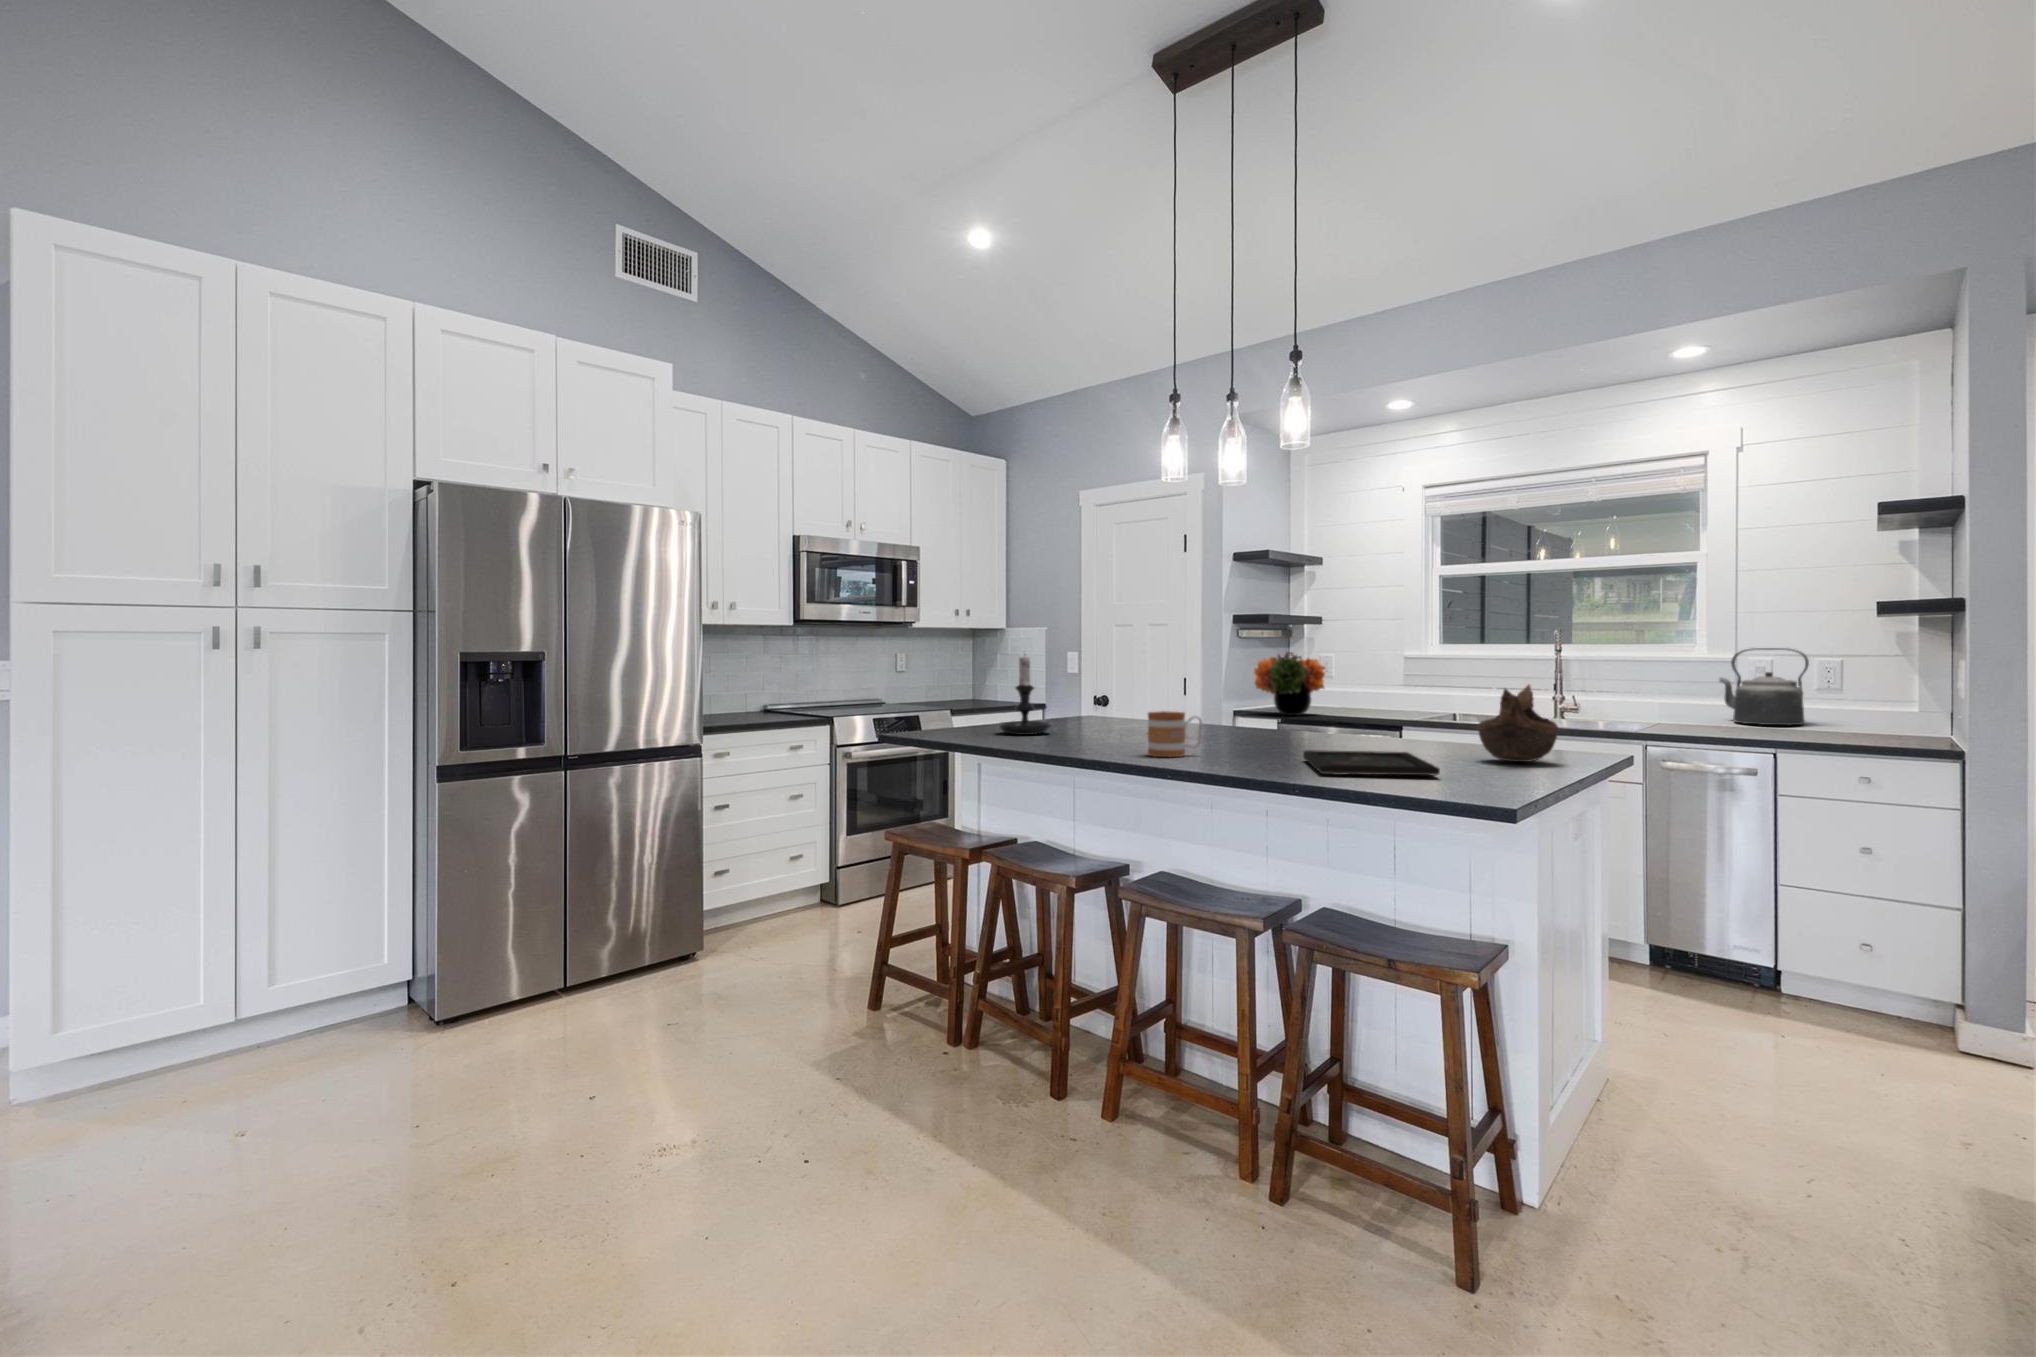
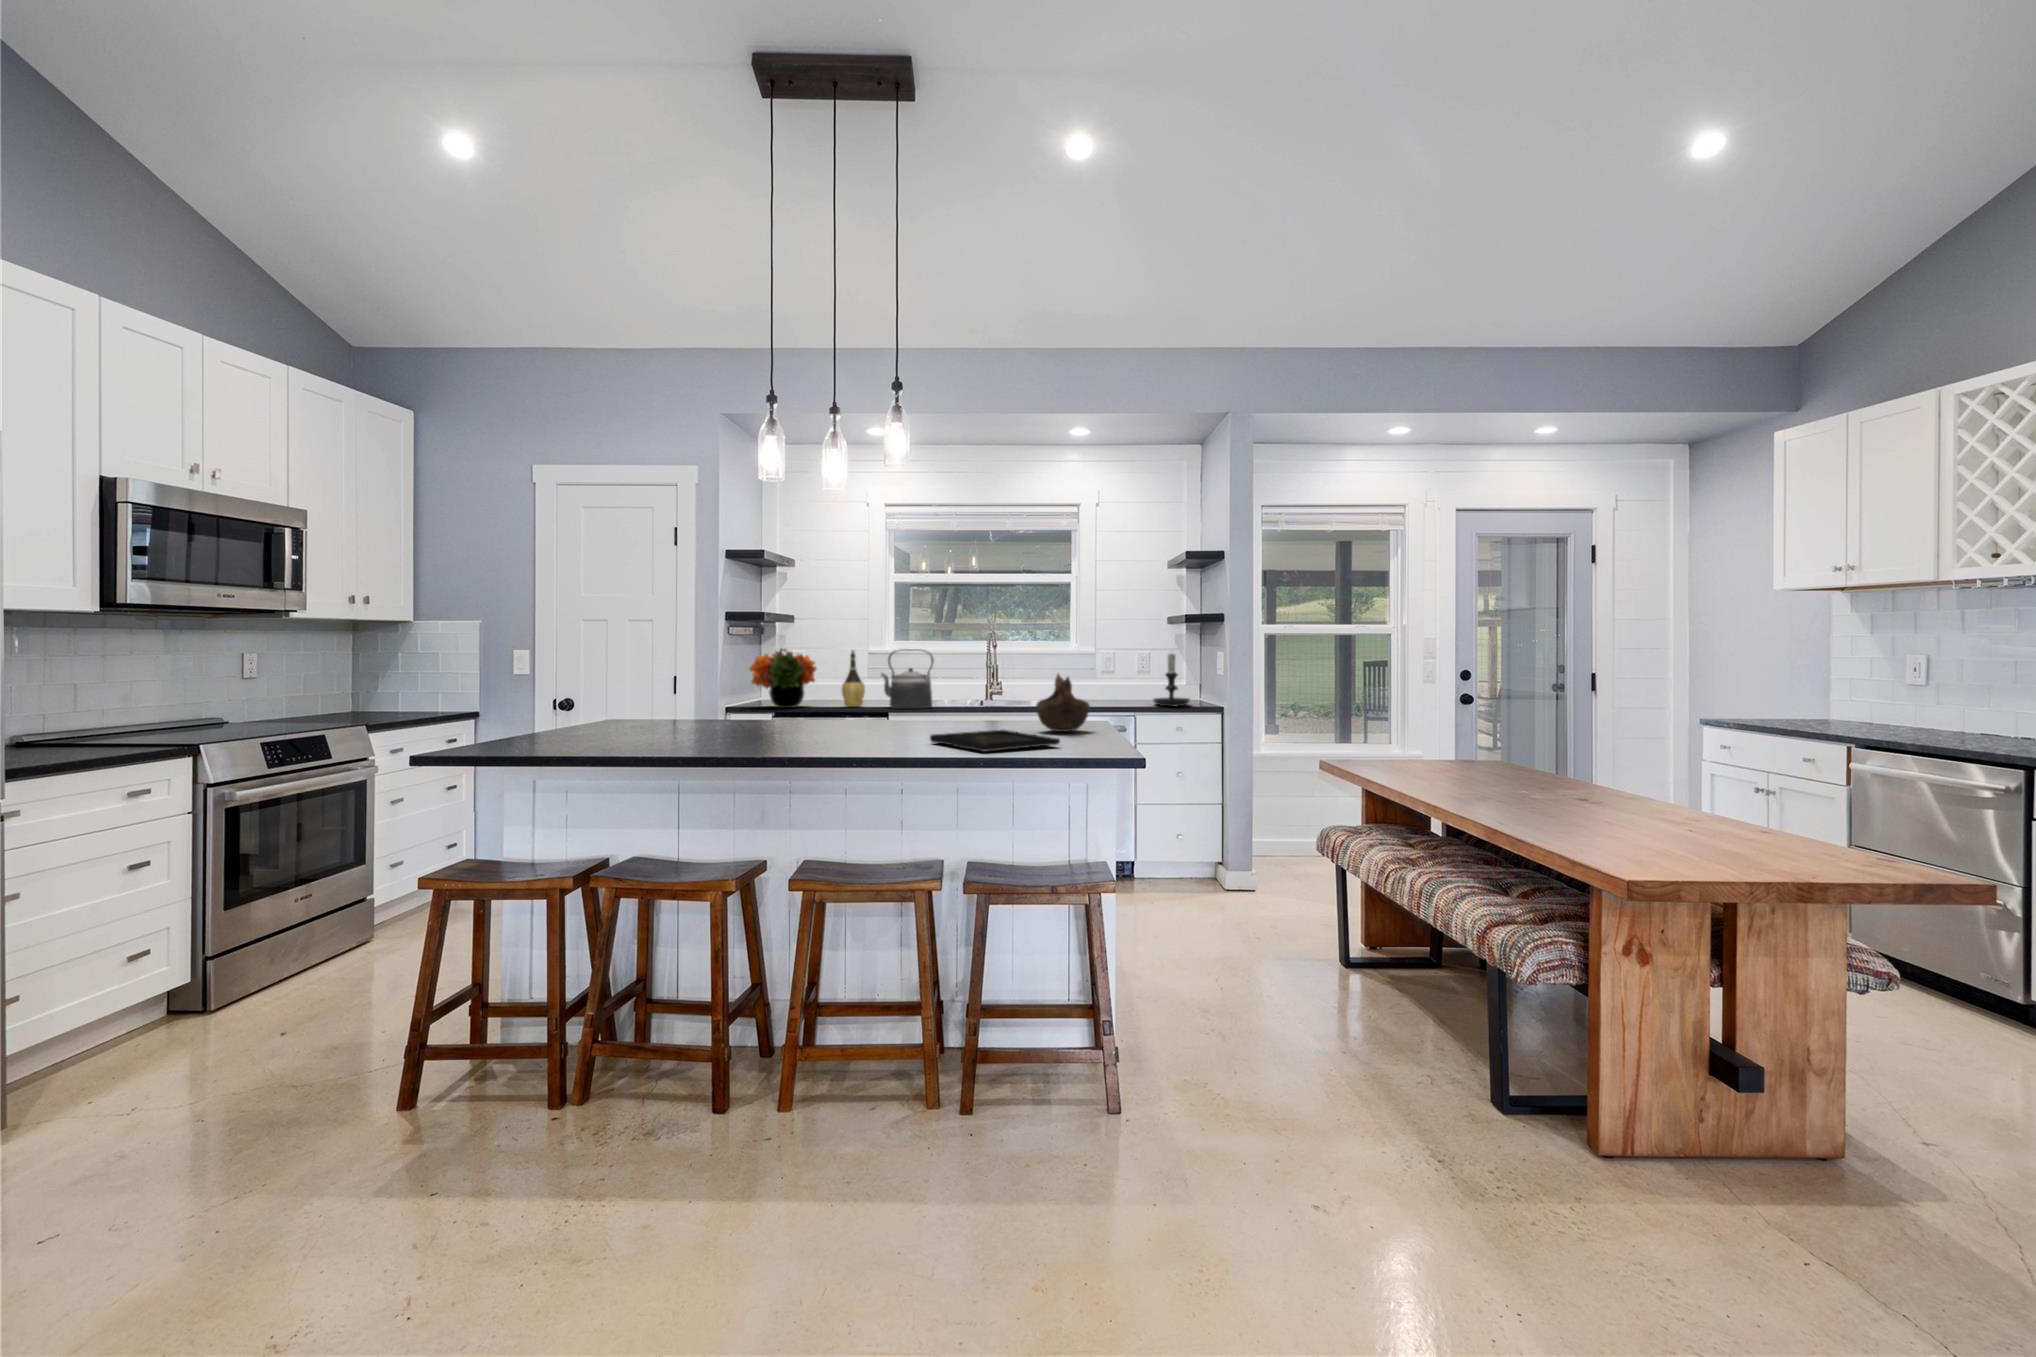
kettle: present [1719,648,1809,725] -> present [881,649,934,709]
wine bottle: none [1349,653,1377,718] -> present [842,650,865,707]
candle holder: present [998,657,1052,735] -> present [1153,654,1190,706]
mug: present [1147,711,1202,757] -> none [790,707,840,751]

